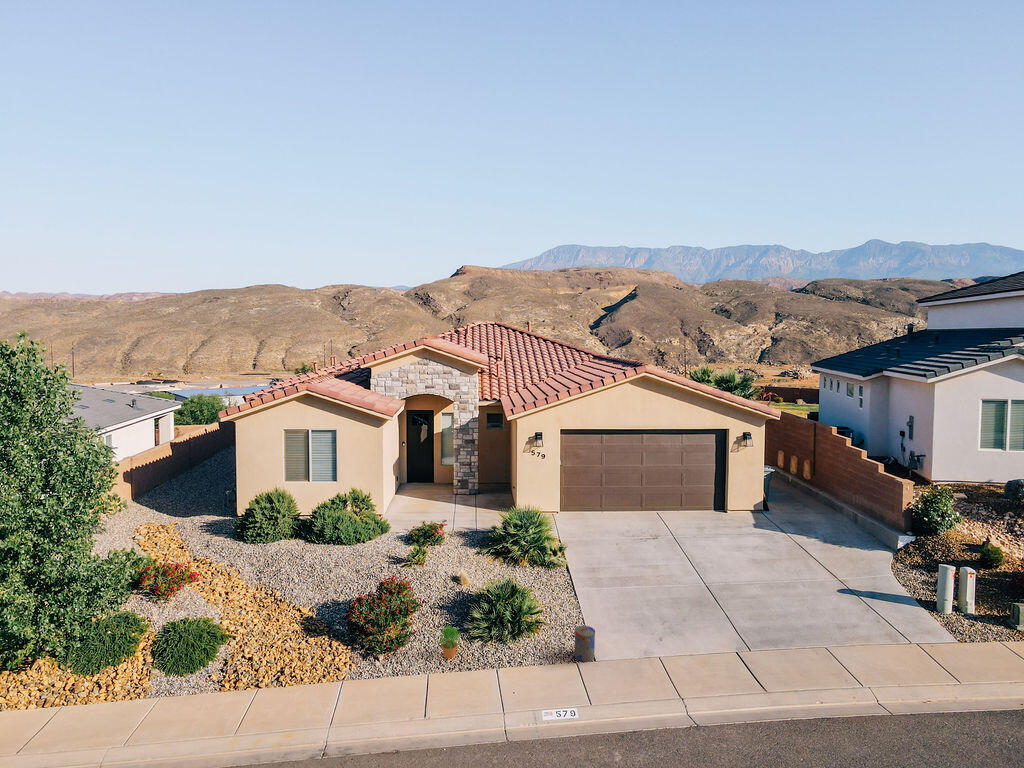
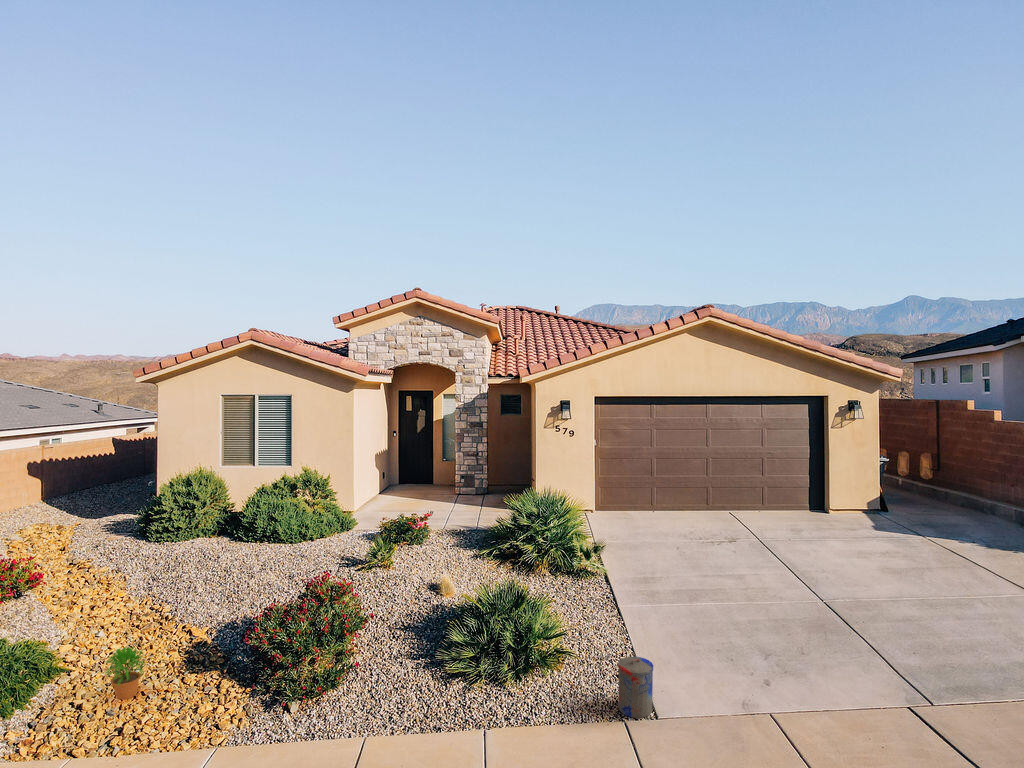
potted plant: present [439,626,460,658] -> present [105,647,146,699]

